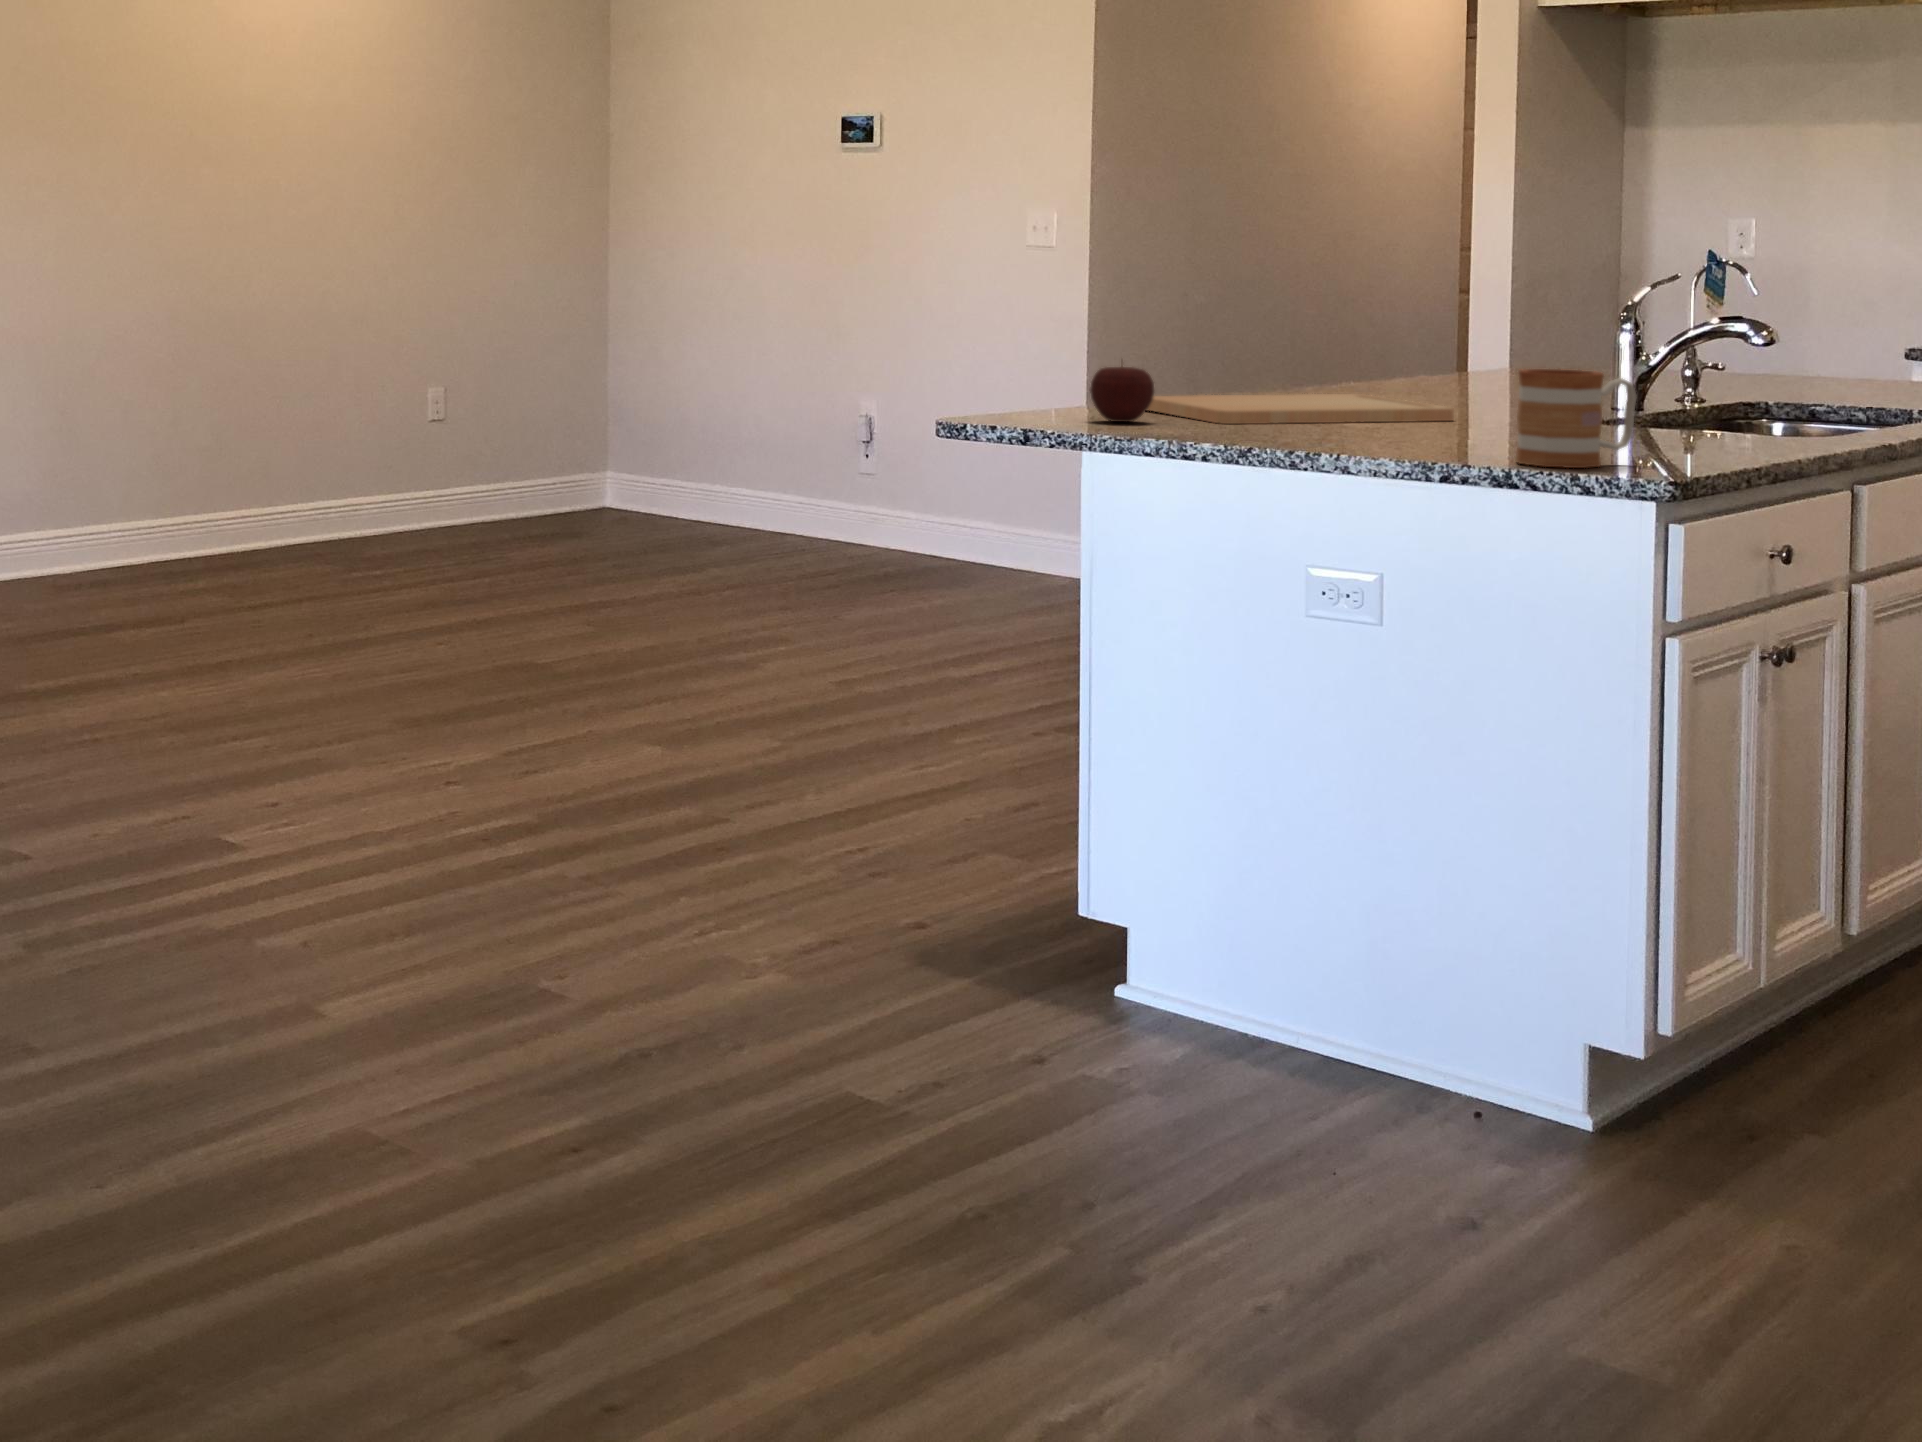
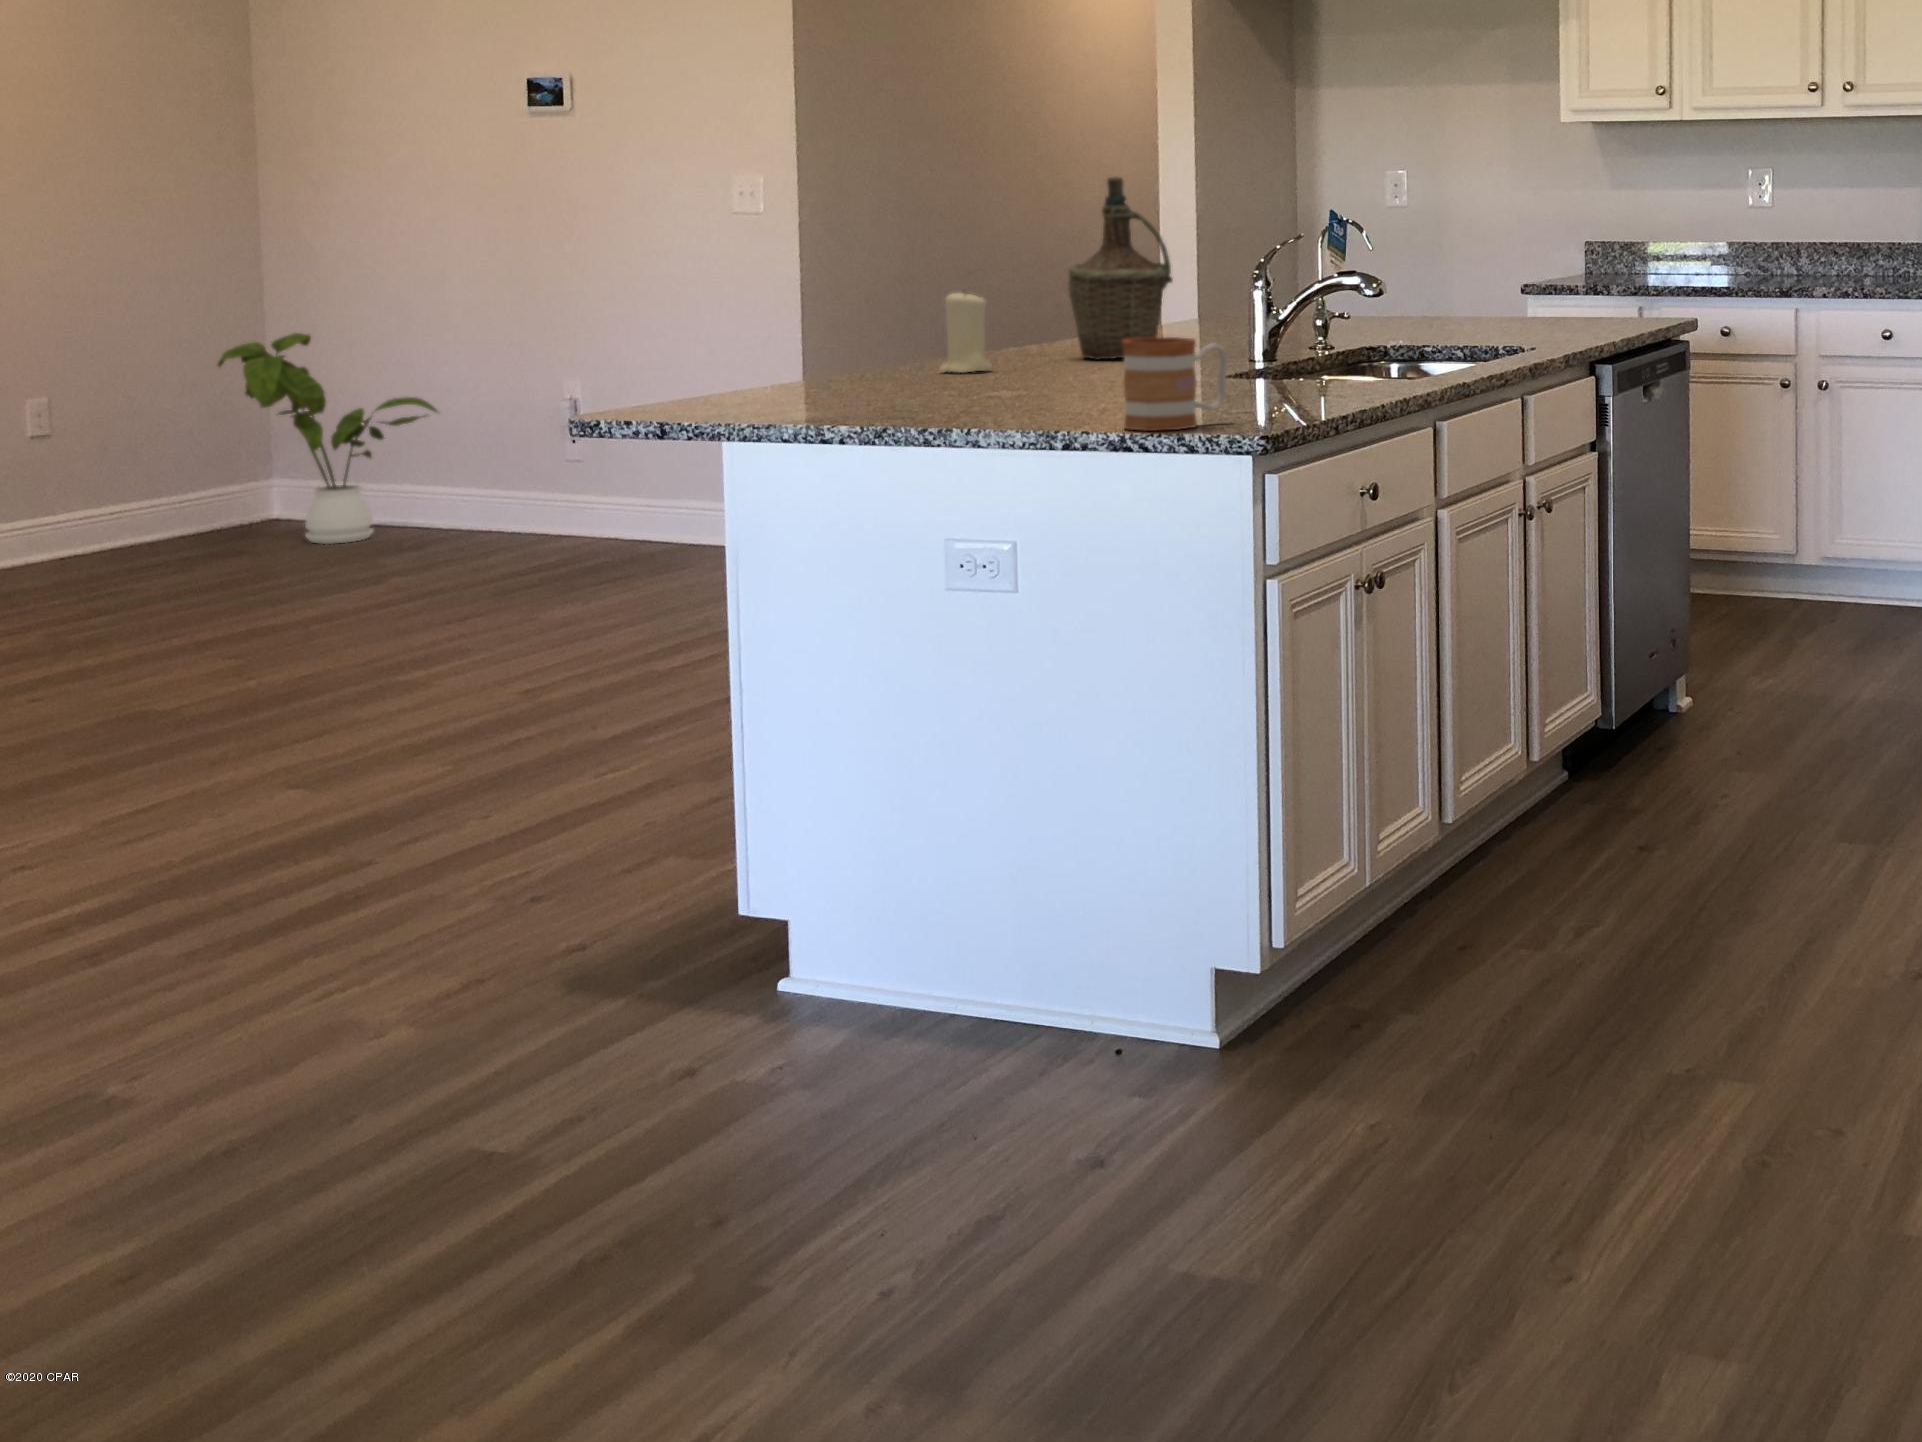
bottle: none [1408,208,1524,397] -> present [1068,176,1173,360]
candle: none [1275,317,1331,401] -> present [939,292,992,373]
house plant: none [580,341,758,529] -> present [218,333,437,544]
apple: present [1090,366,1154,422] -> none [730,344,798,409]
cutting board: present [1147,394,1454,424] -> none [794,363,1097,404]

